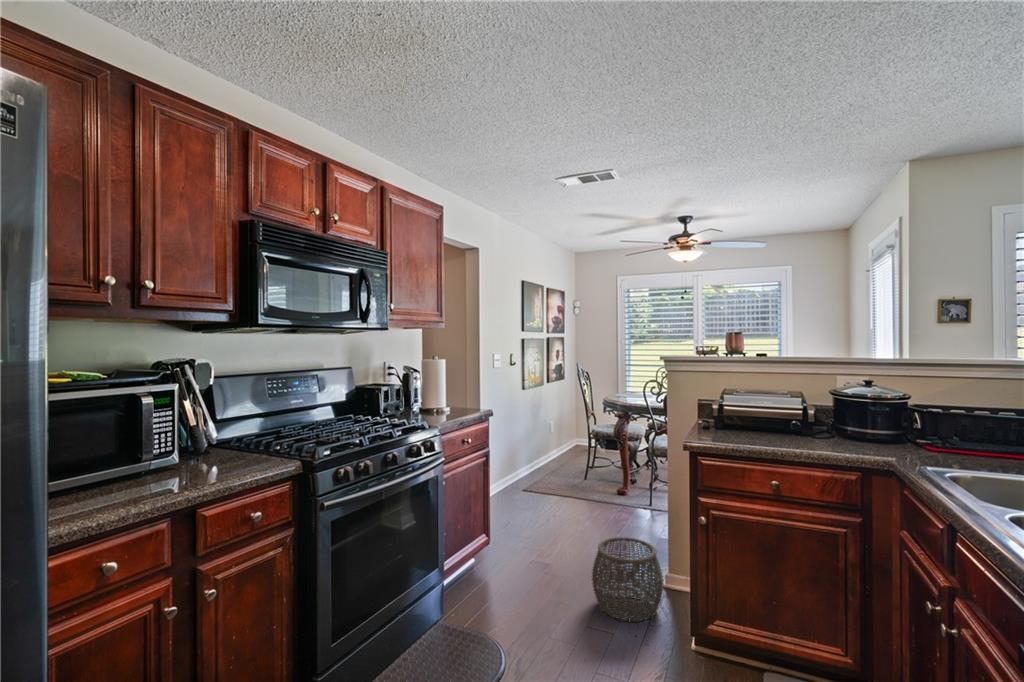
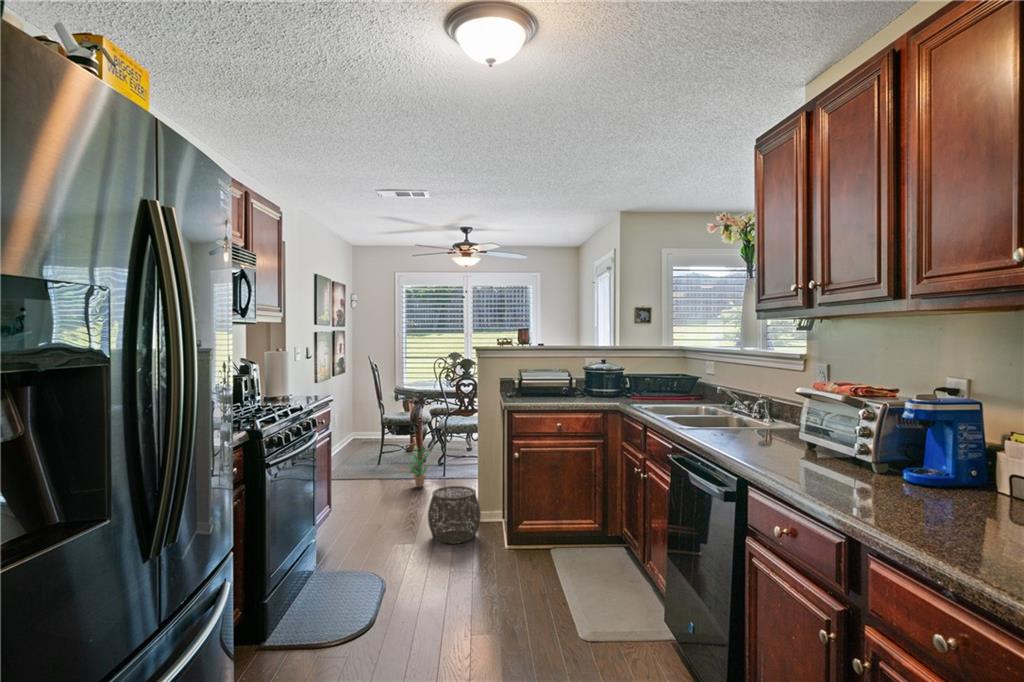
potted plant: none [603,467,631,519] -> present [409,444,430,487]

